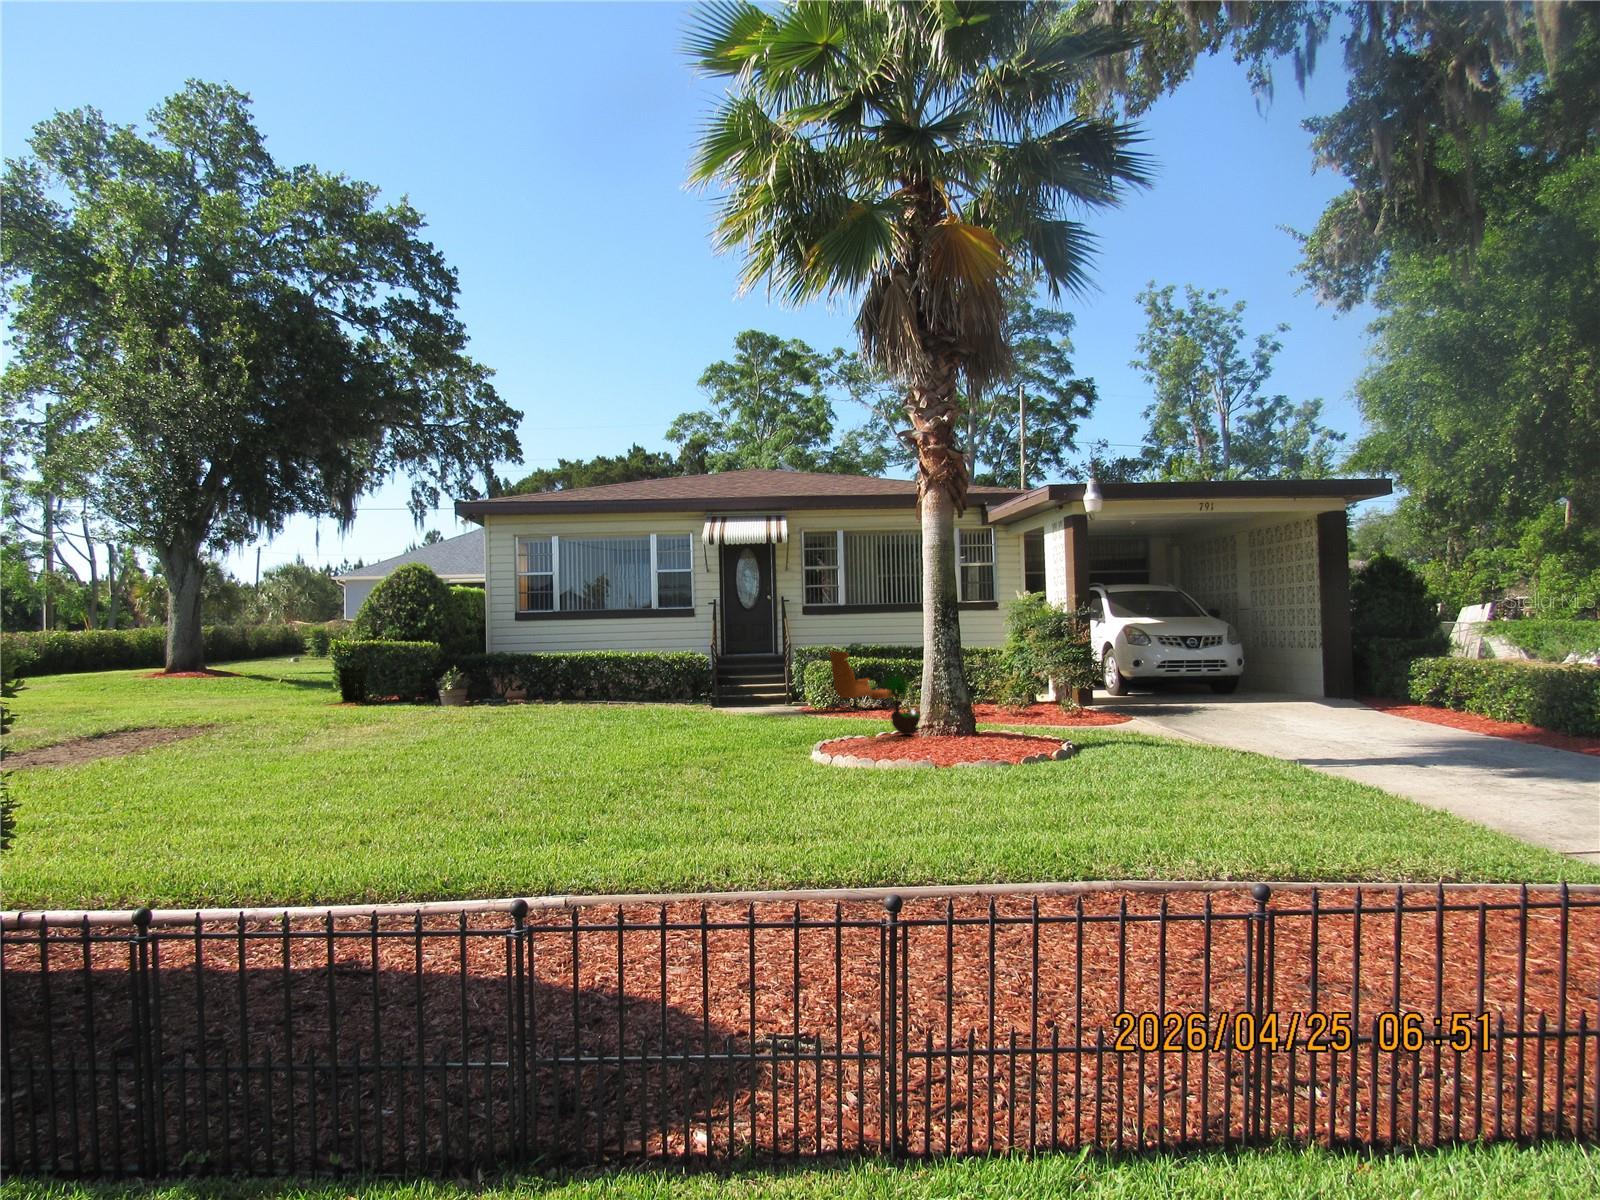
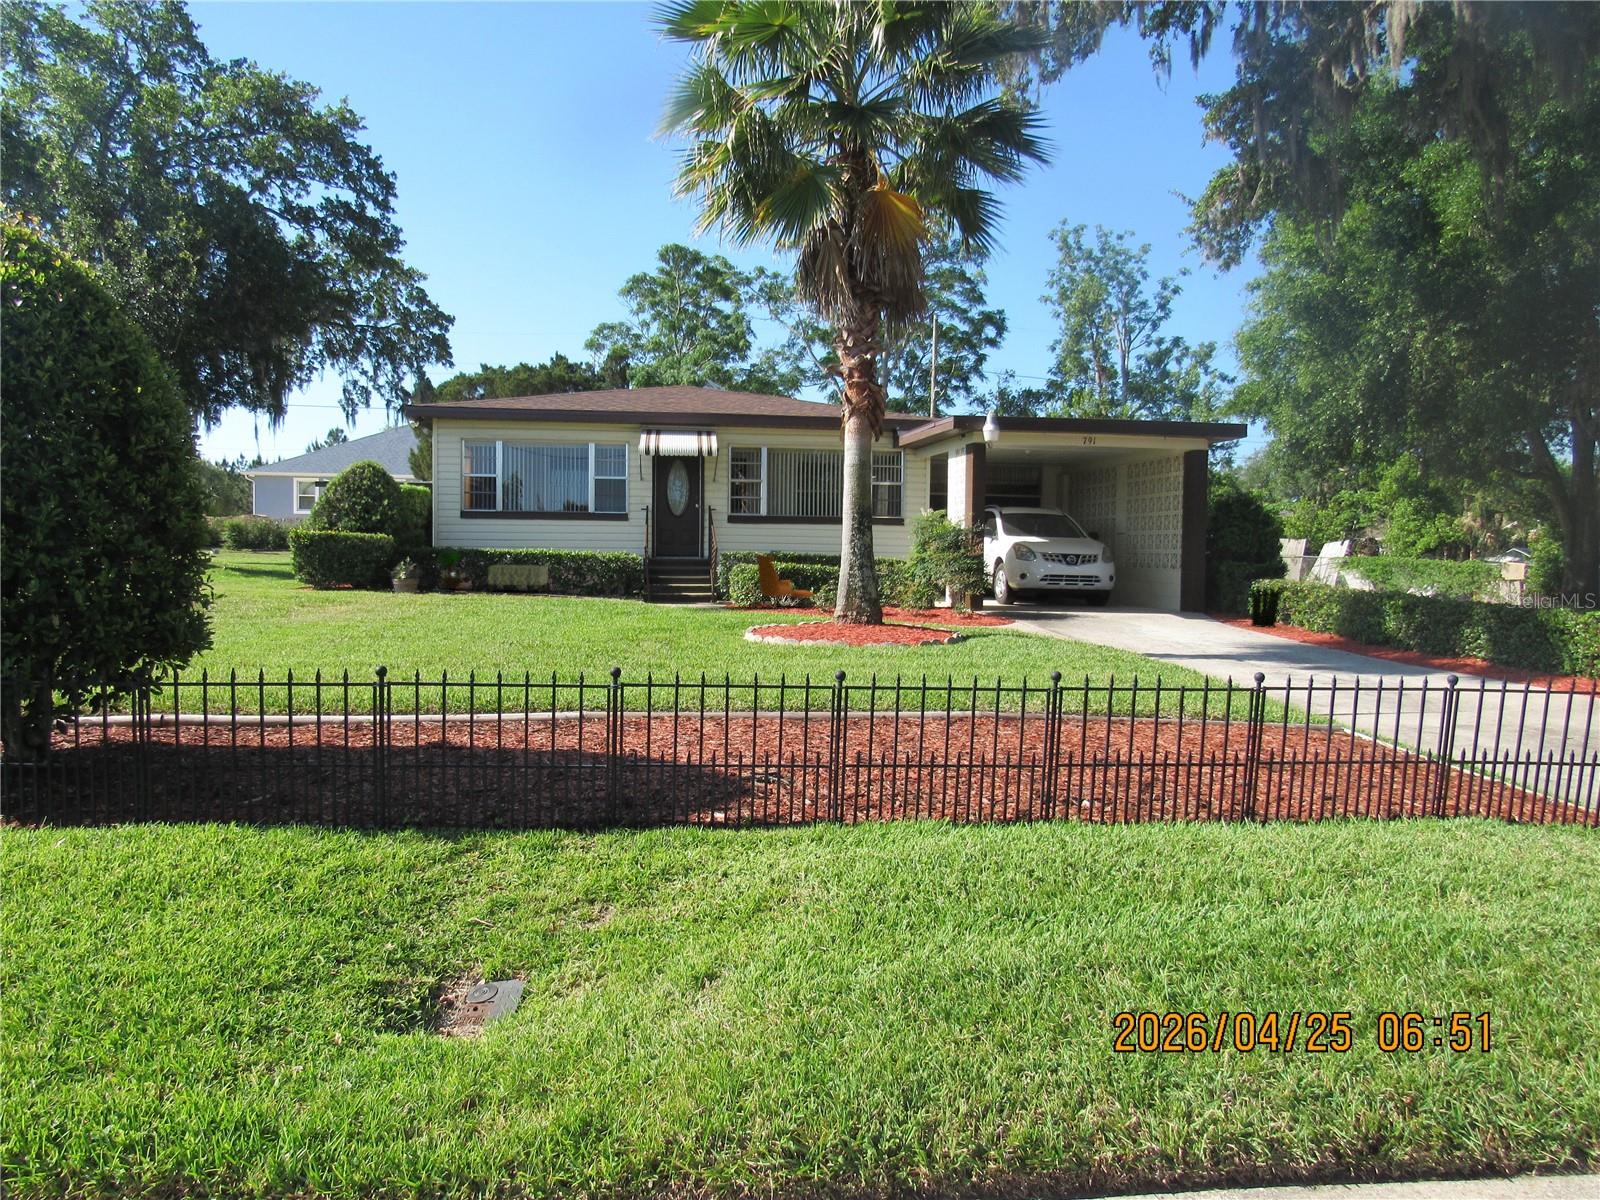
waste bin: present [338,665,367,703] -> present [1251,589,1281,627]
bench: none [539,669,604,700] -> present [488,565,548,592]
potted tree: present [882,673,921,735] -> present [437,552,461,589]

